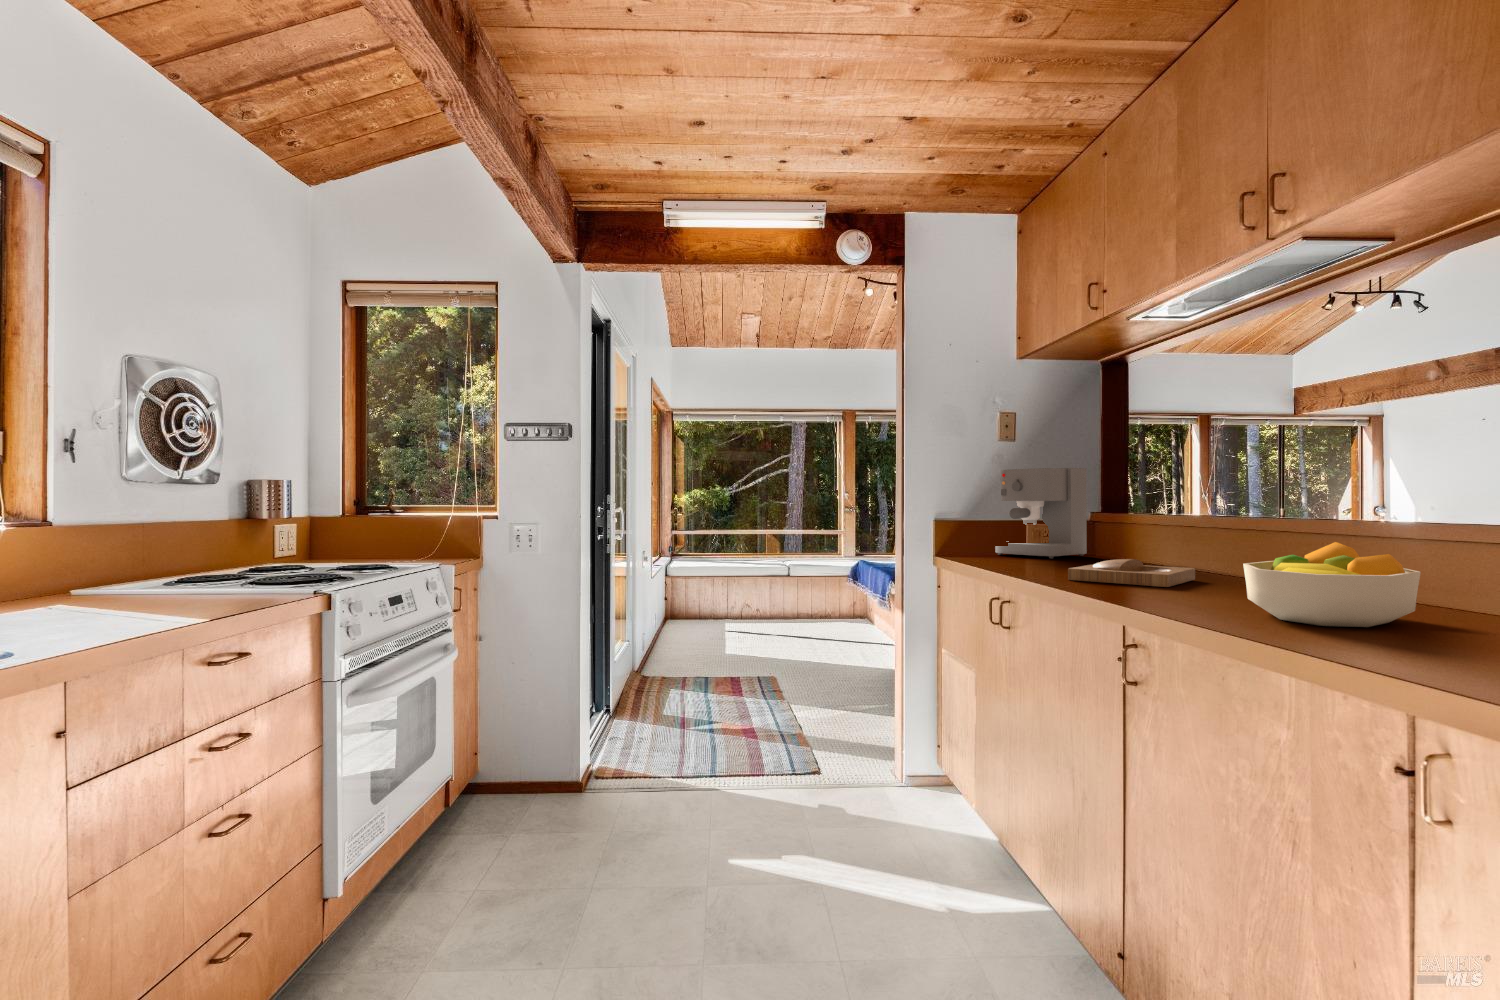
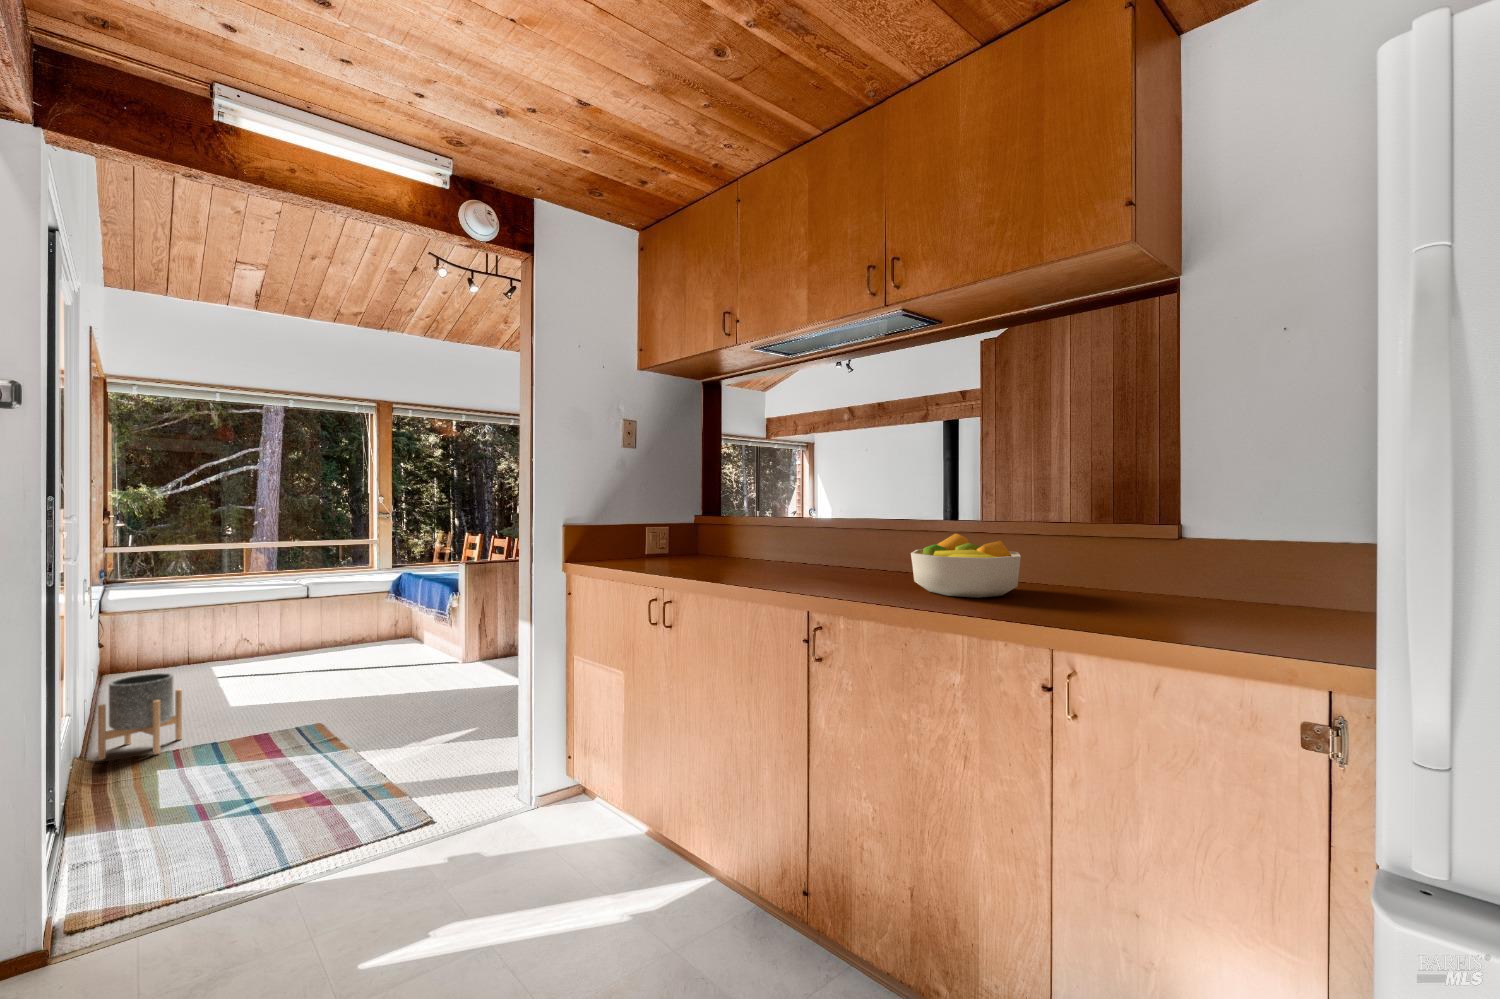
coffee maker: present [995,468,1087,558] -> none [616,475,692,559]
tray: present [1068,559,1195,587] -> none [735,555,818,577]
planter: none [642,621,688,680] -> present [98,673,182,760]

